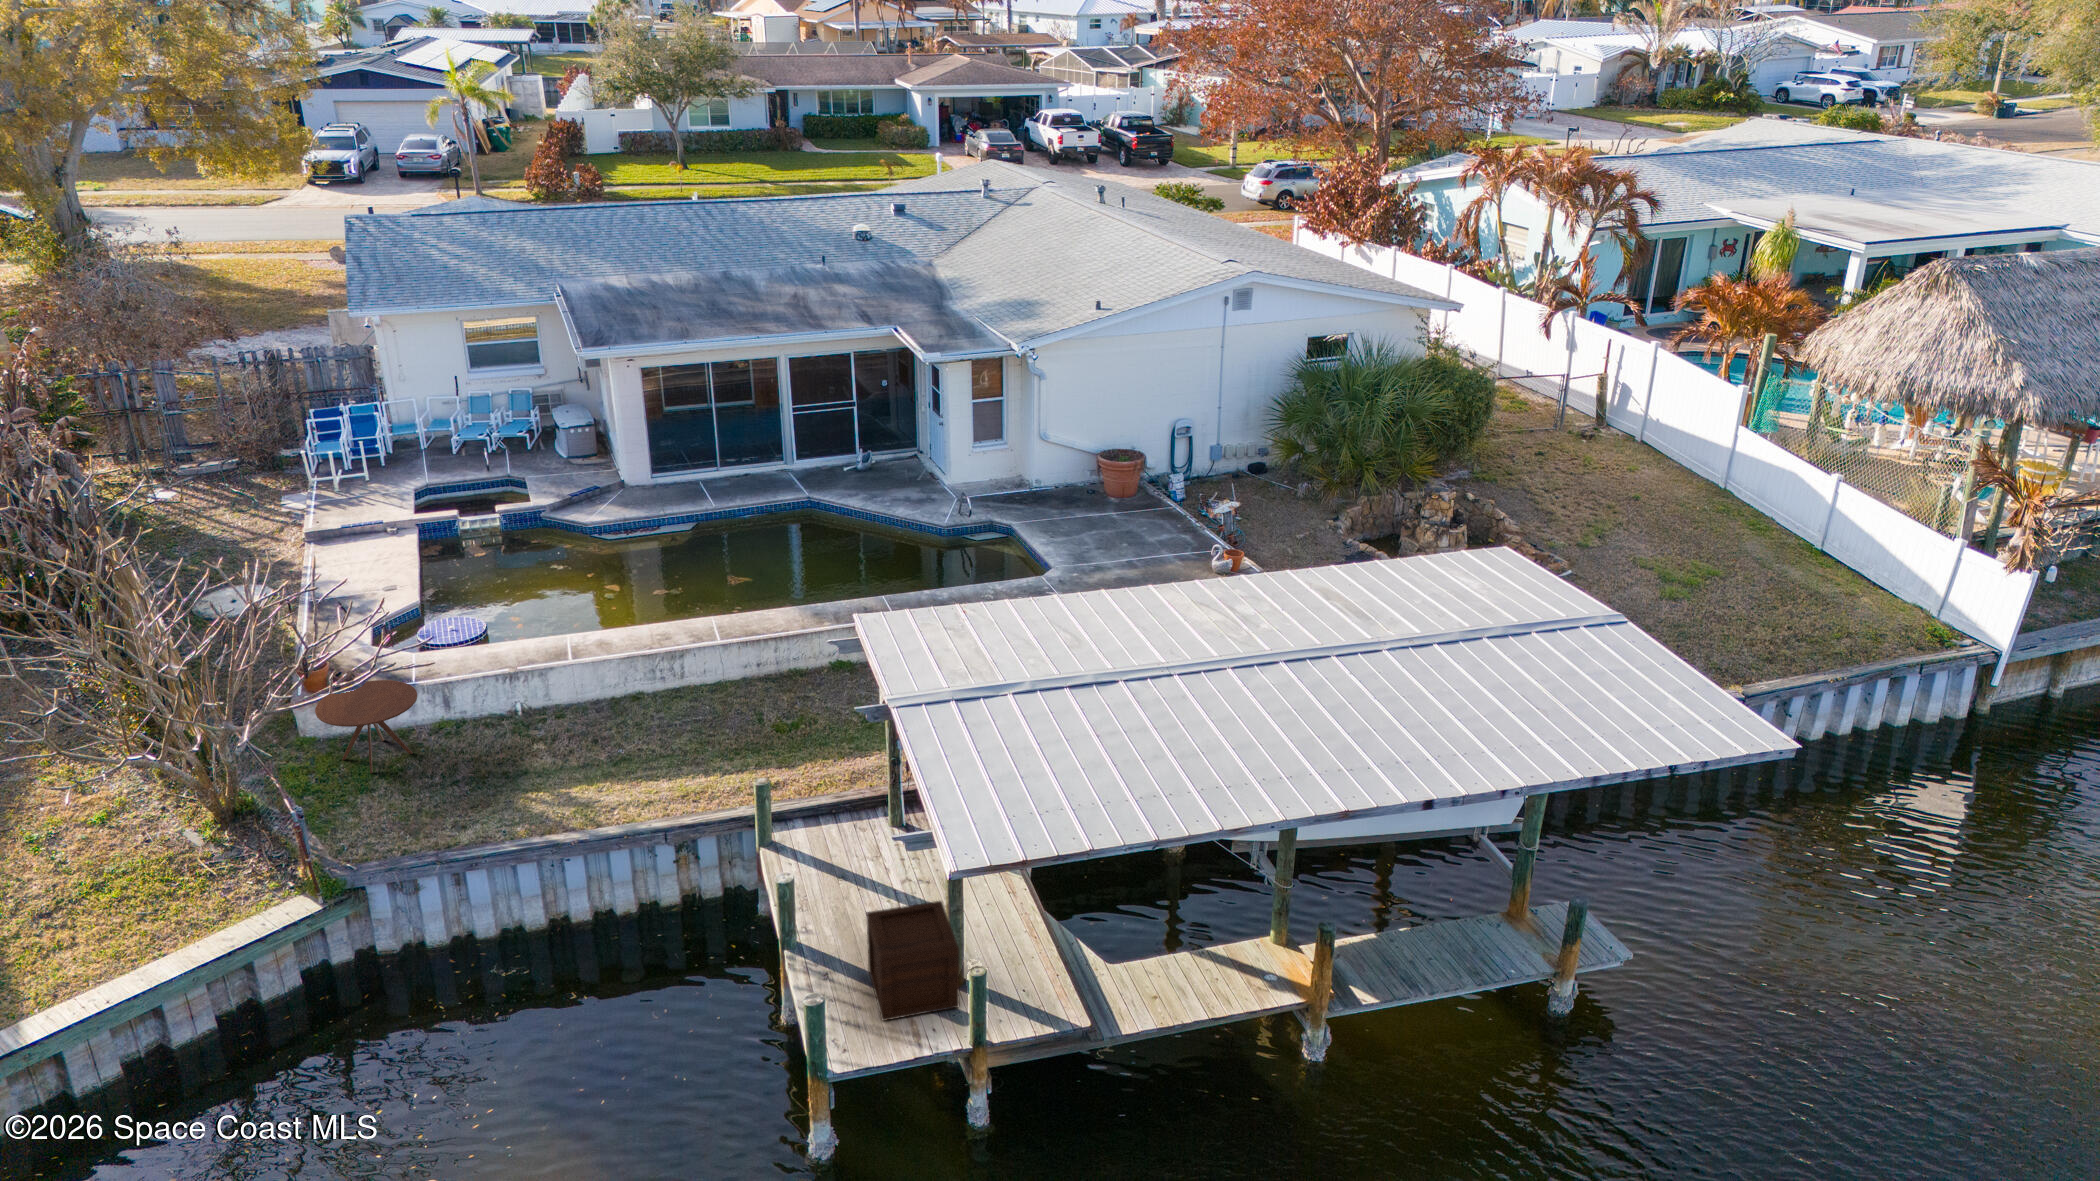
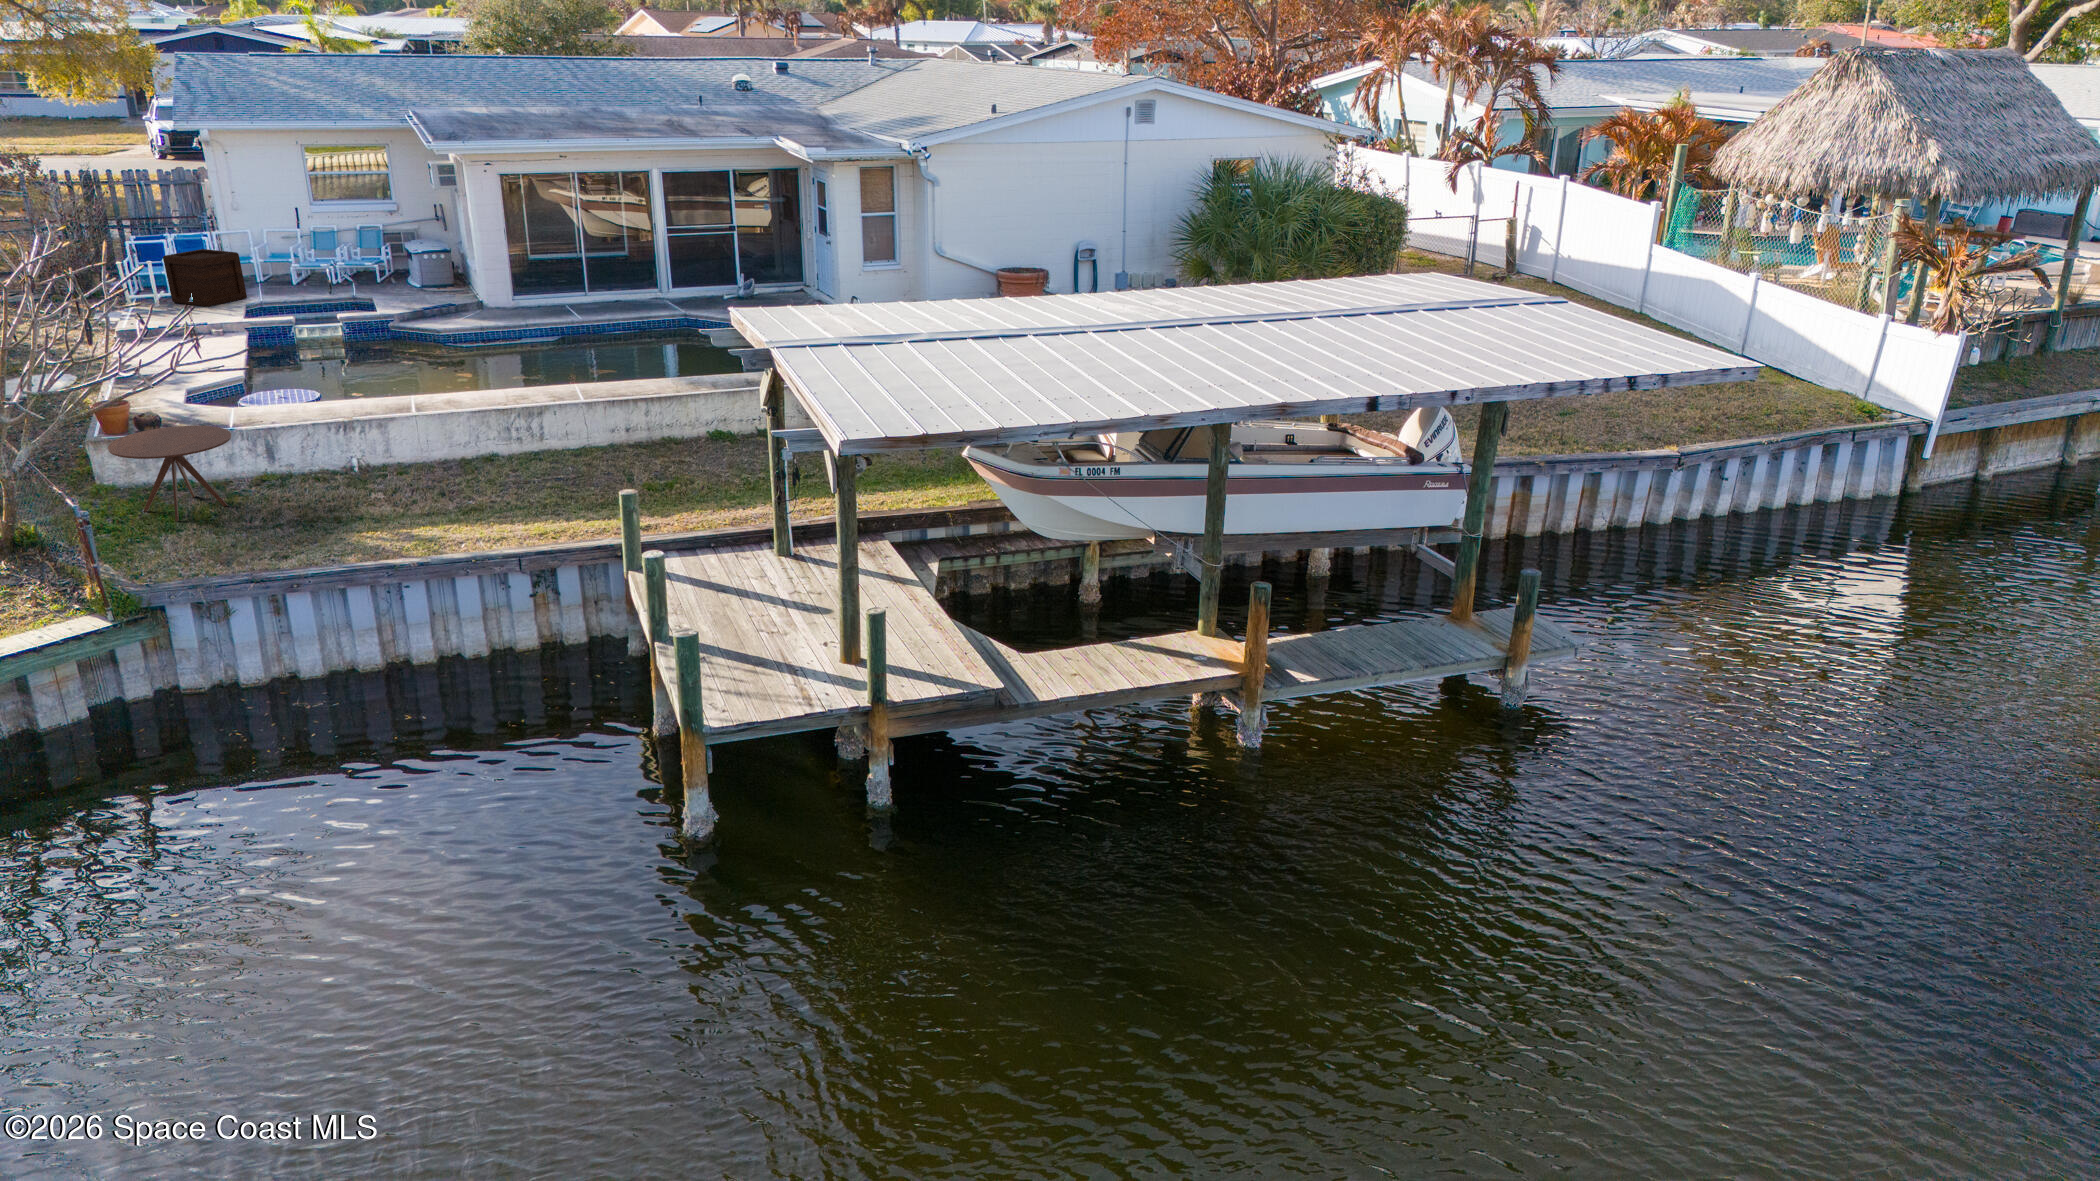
wooden crate: present [866,901,959,1021] -> present [163,249,247,307]

